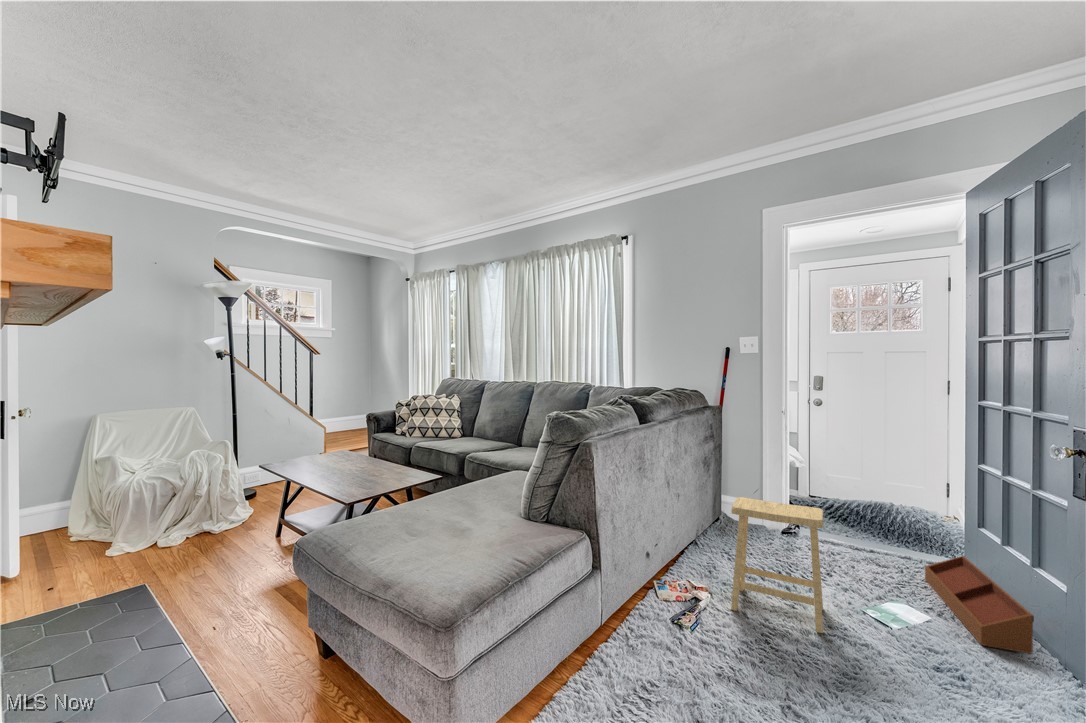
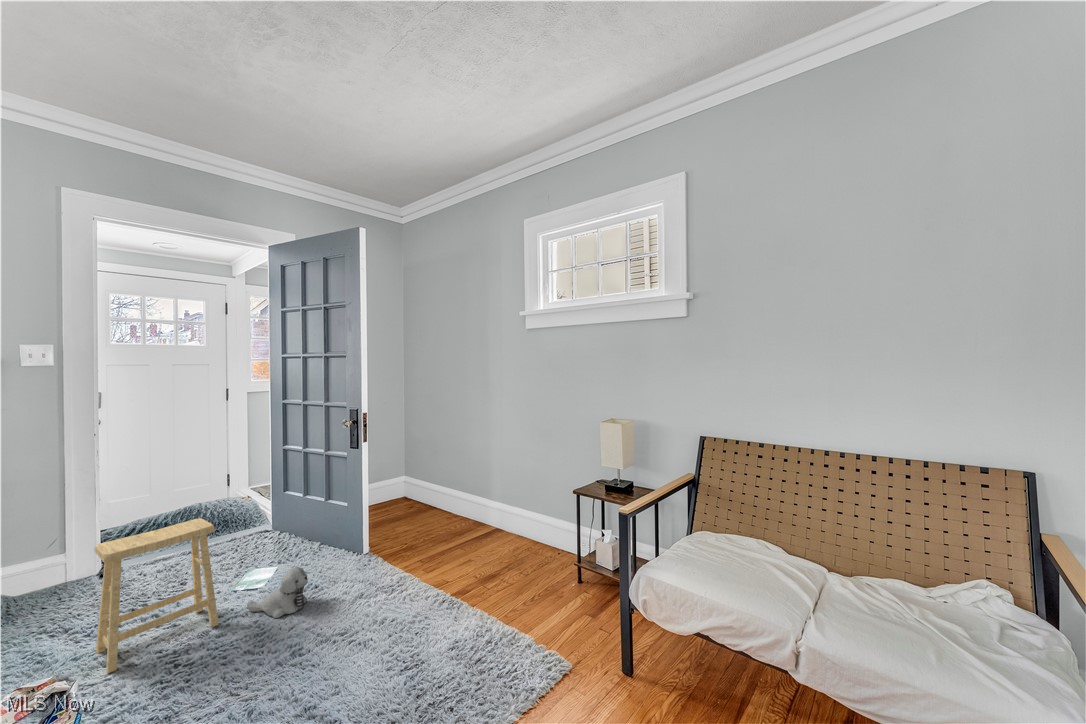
storage bin: present [925,556,1034,654] -> none [255,517,334,564]
plush toy: none [858,624,936,688] -> present [247,567,308,618]

